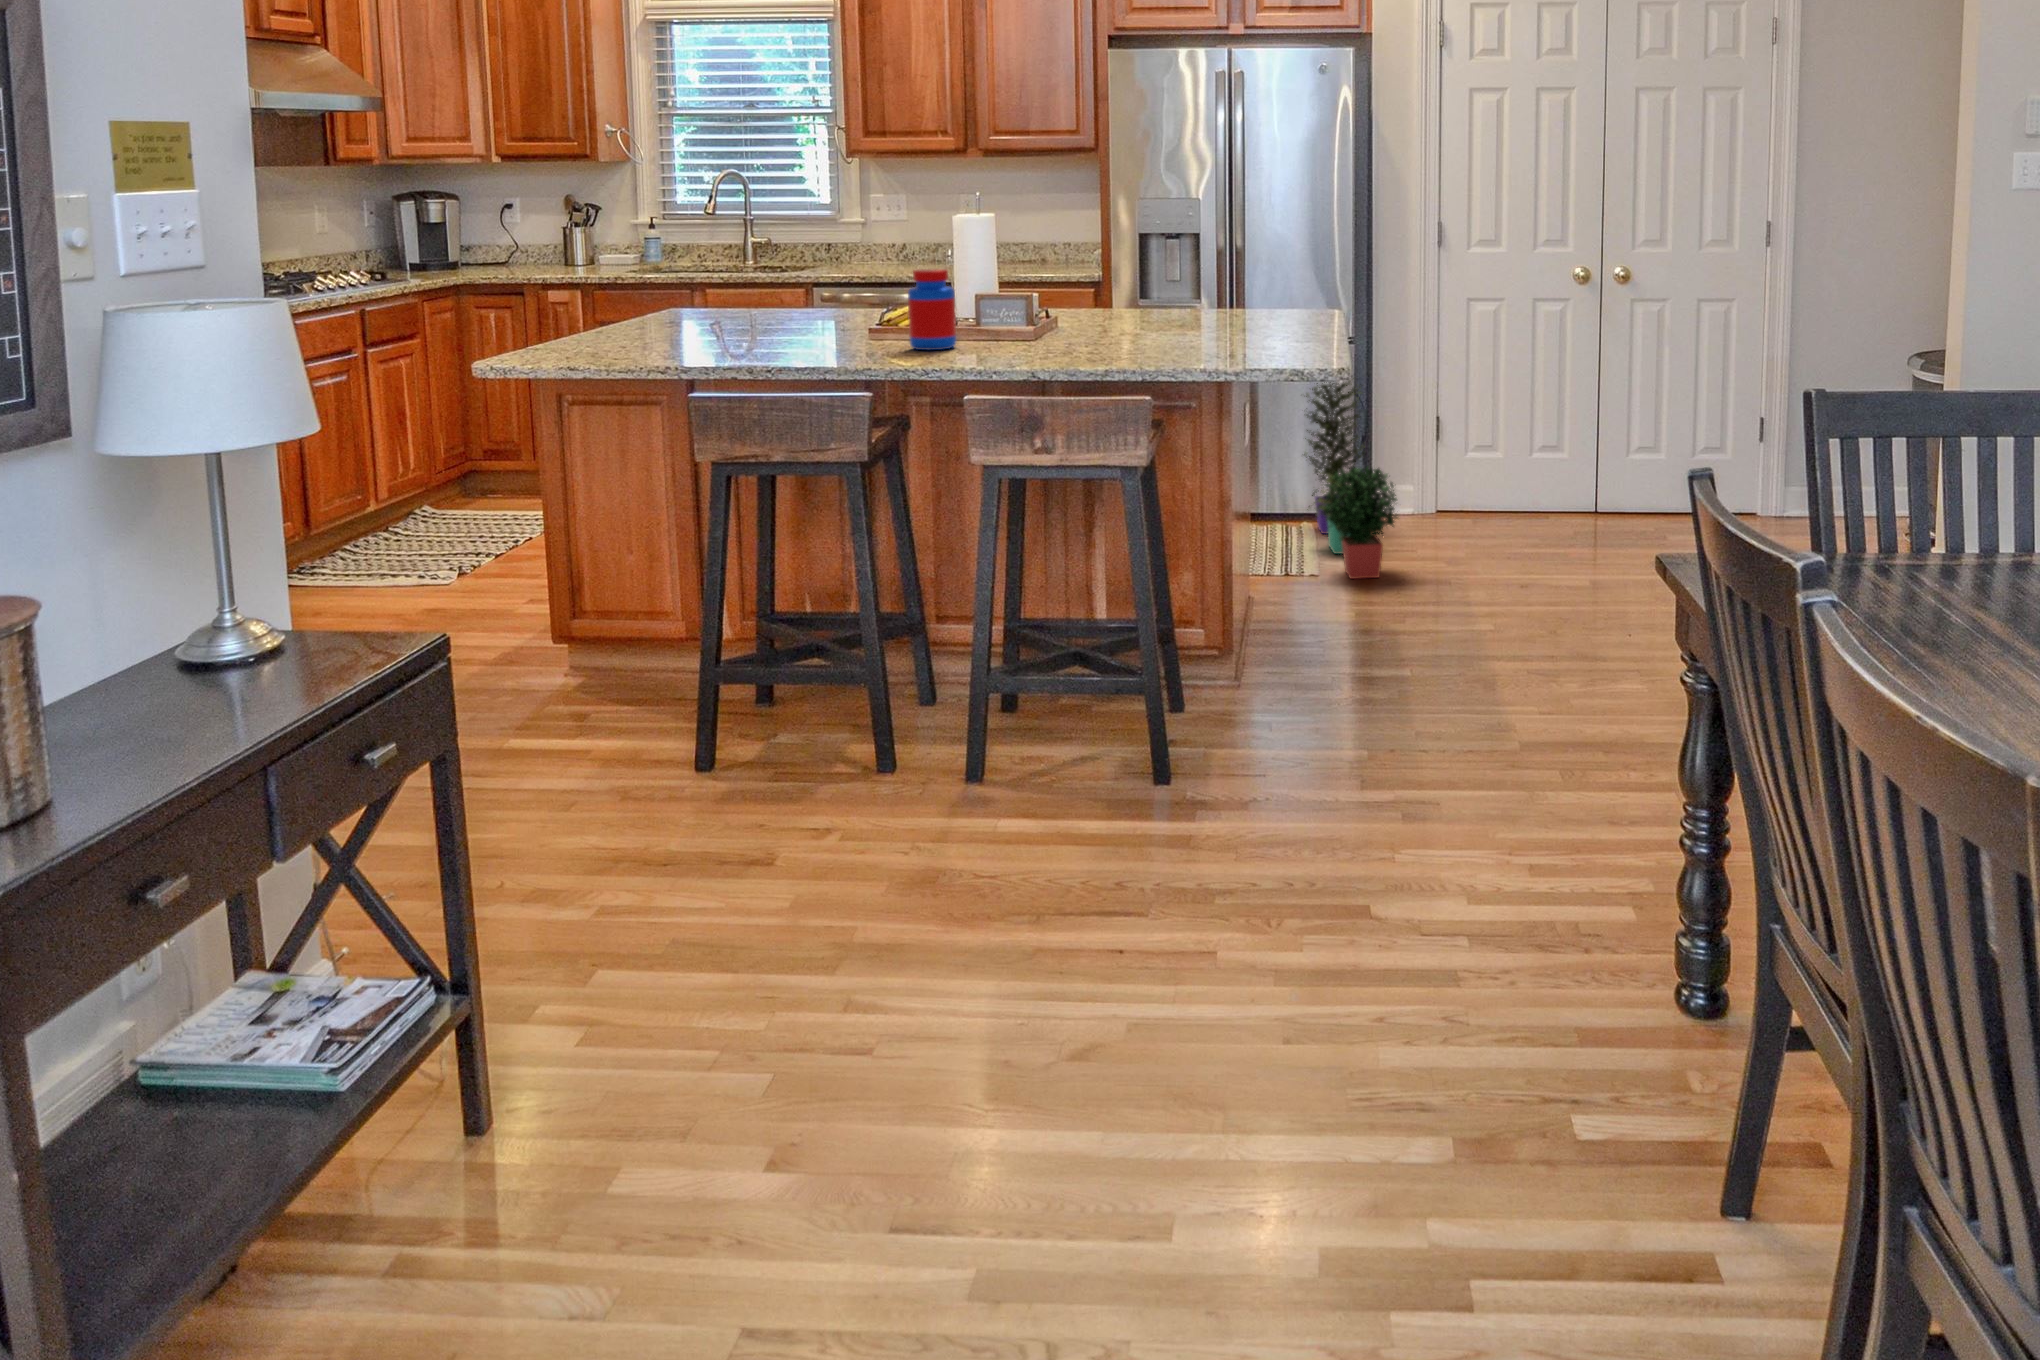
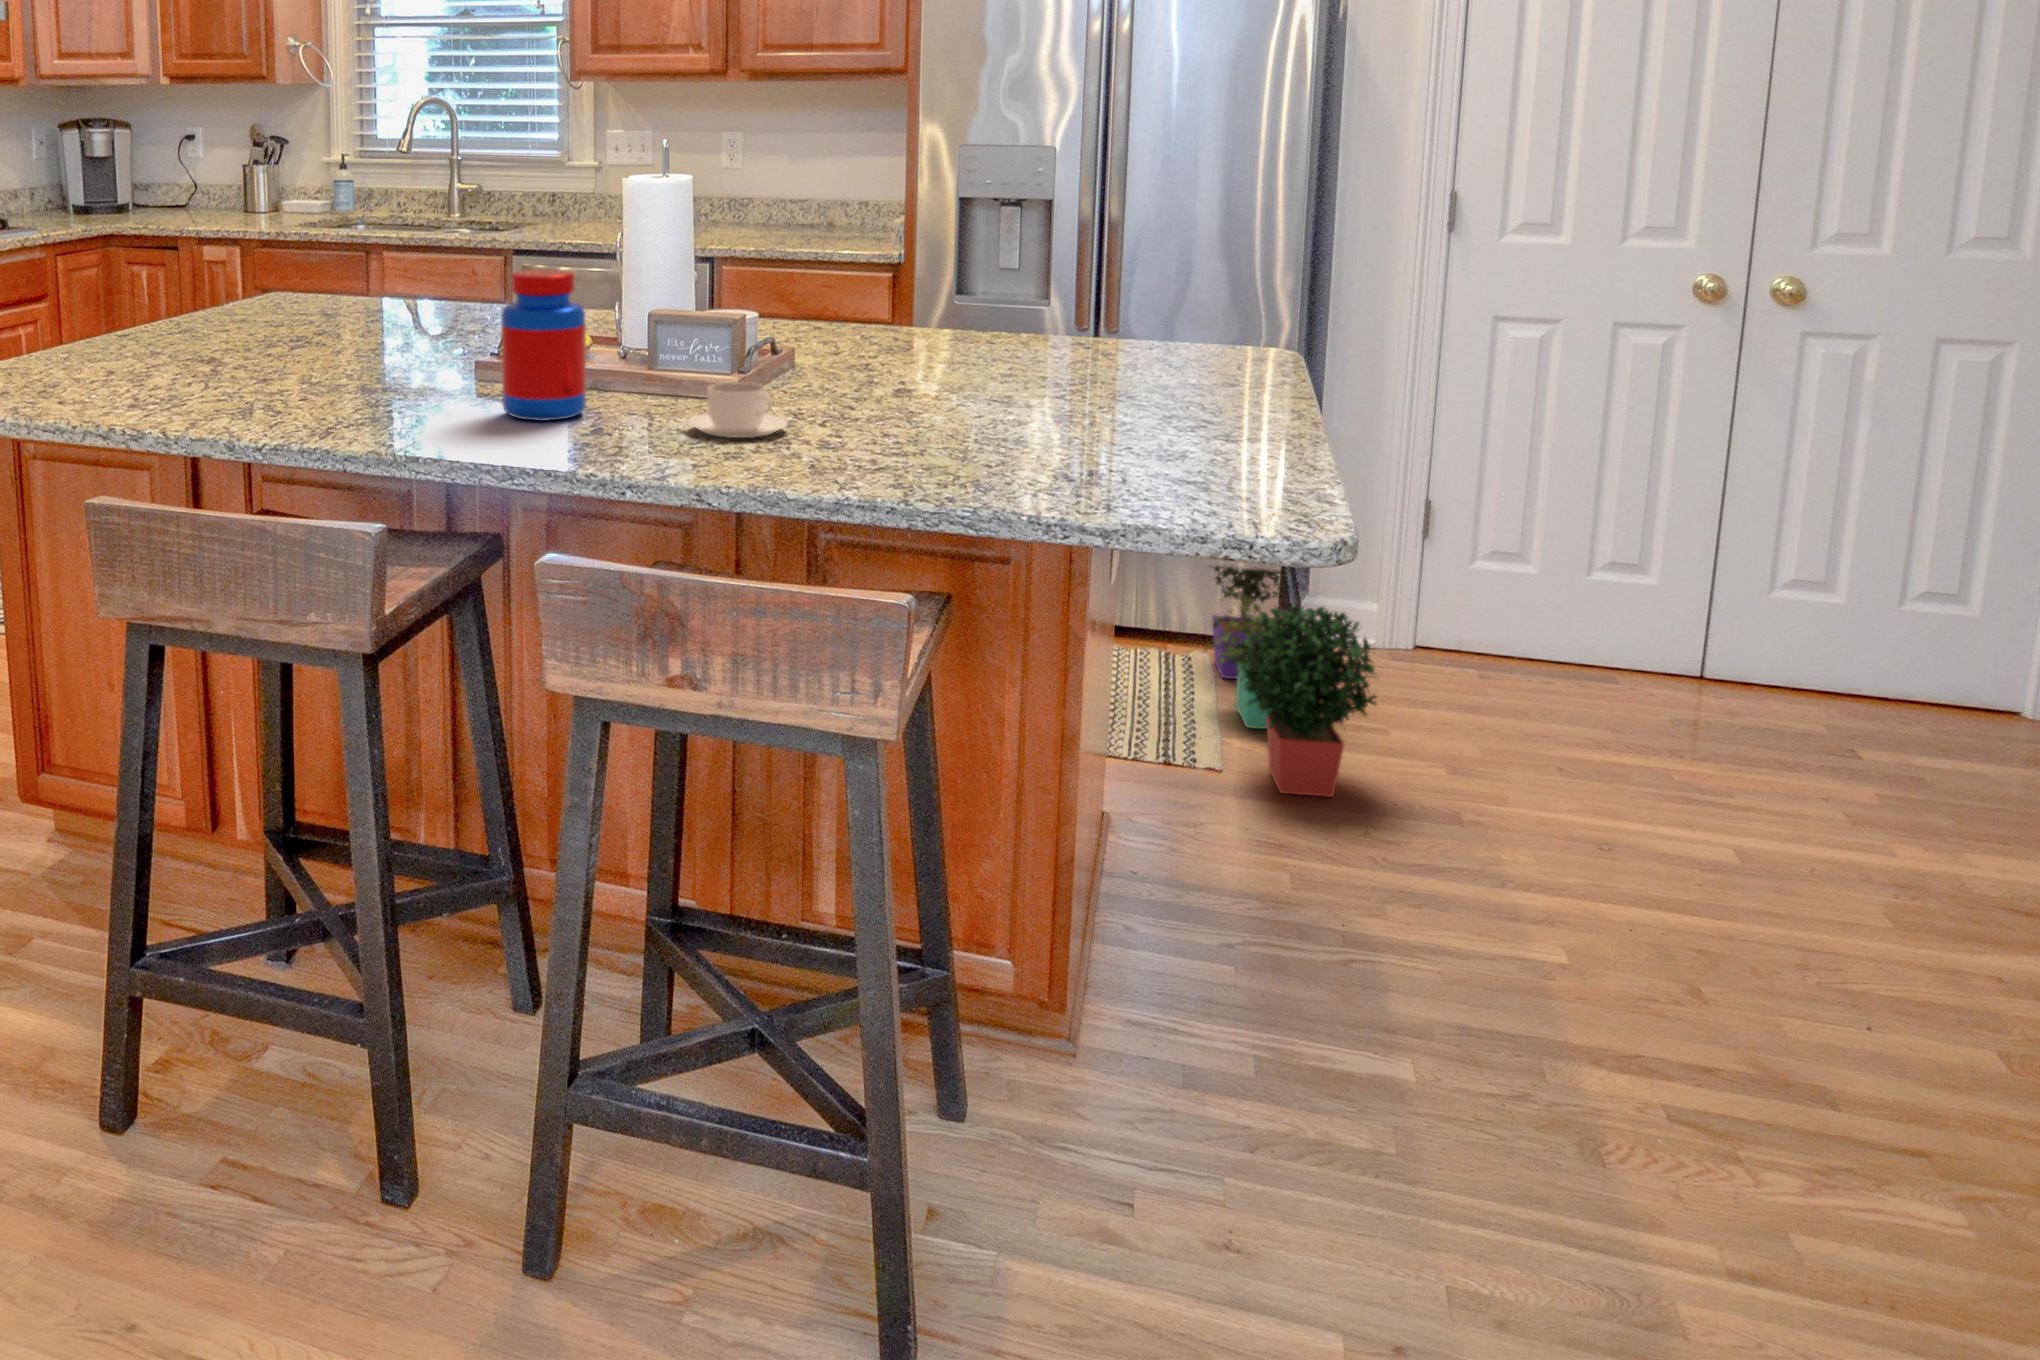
coffee cup: none [1018,323,1071,350] -> present [689,382,788,438]

